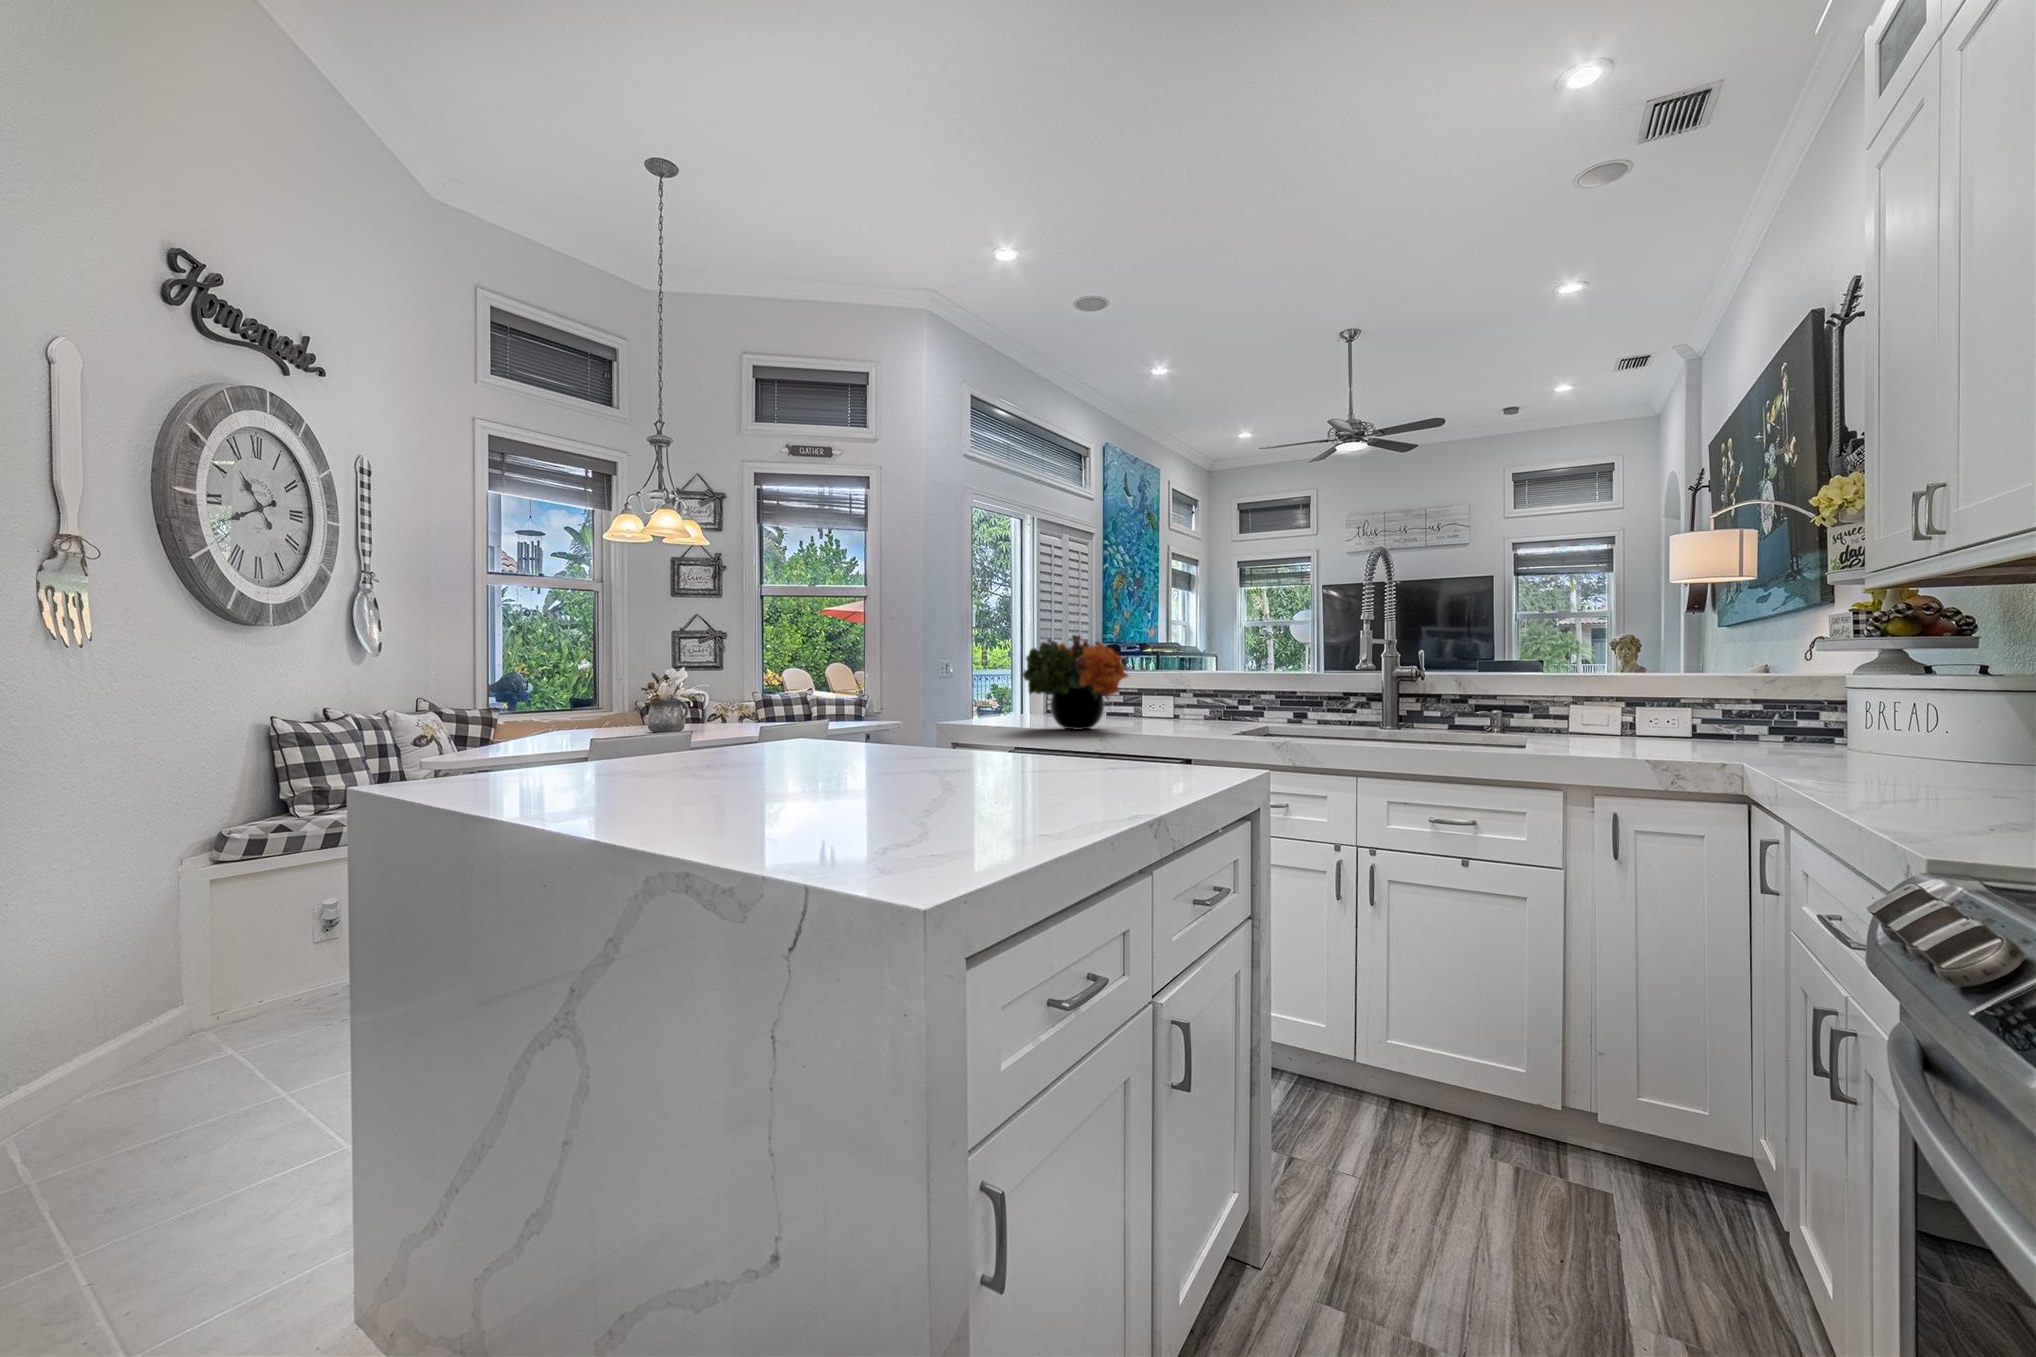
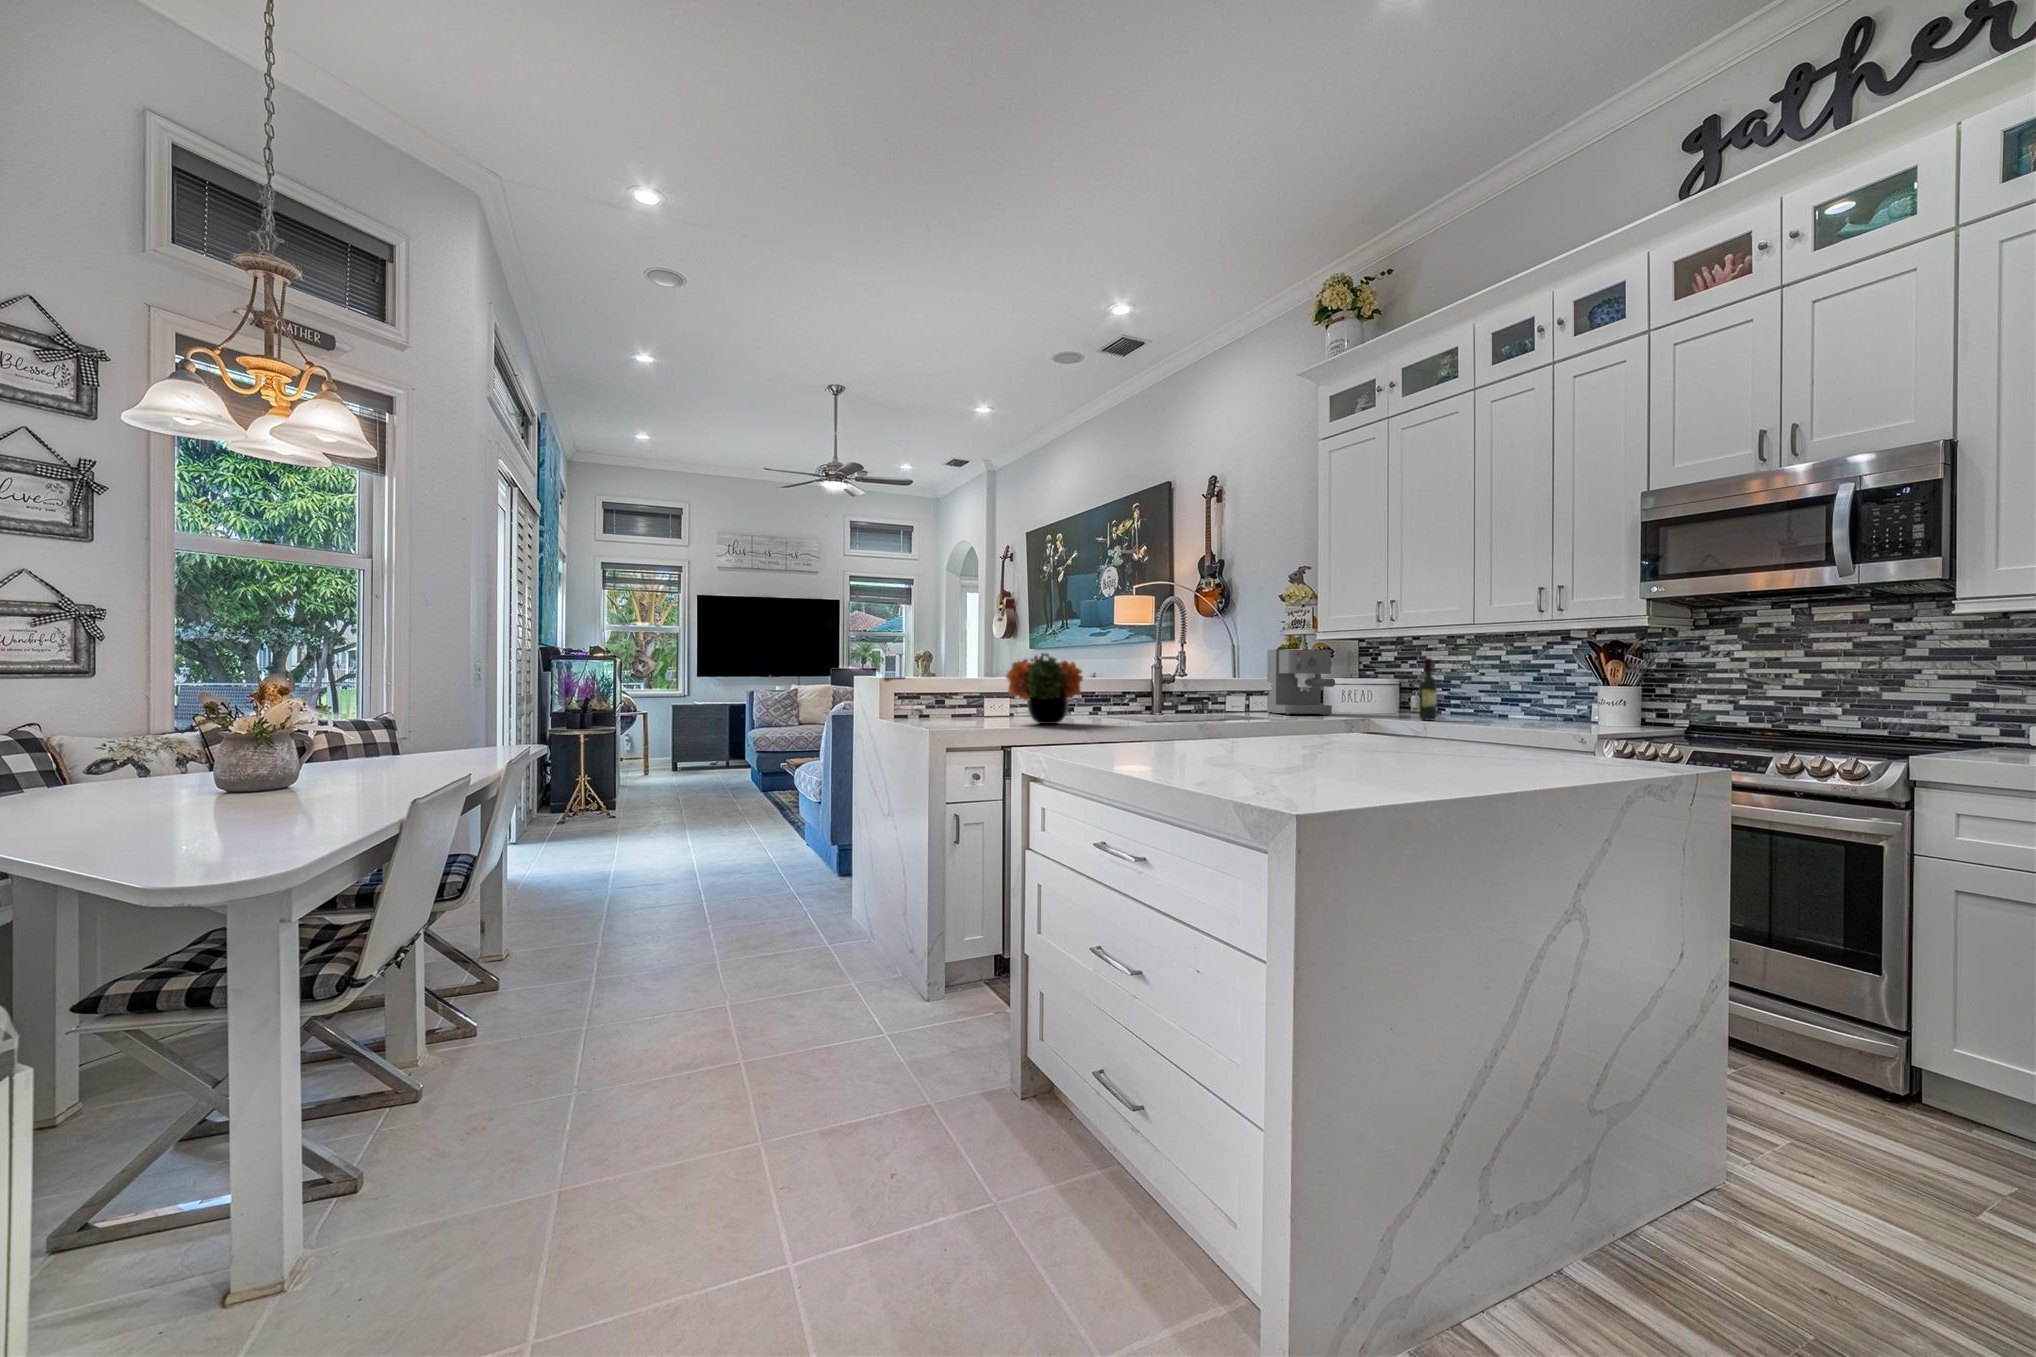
coffee maker: none [1621,601,1781,754] -> present [1267,649,1335,715]
wine bottle: none [1895,607,1966,789] -> present [1419,658,1437,721]

